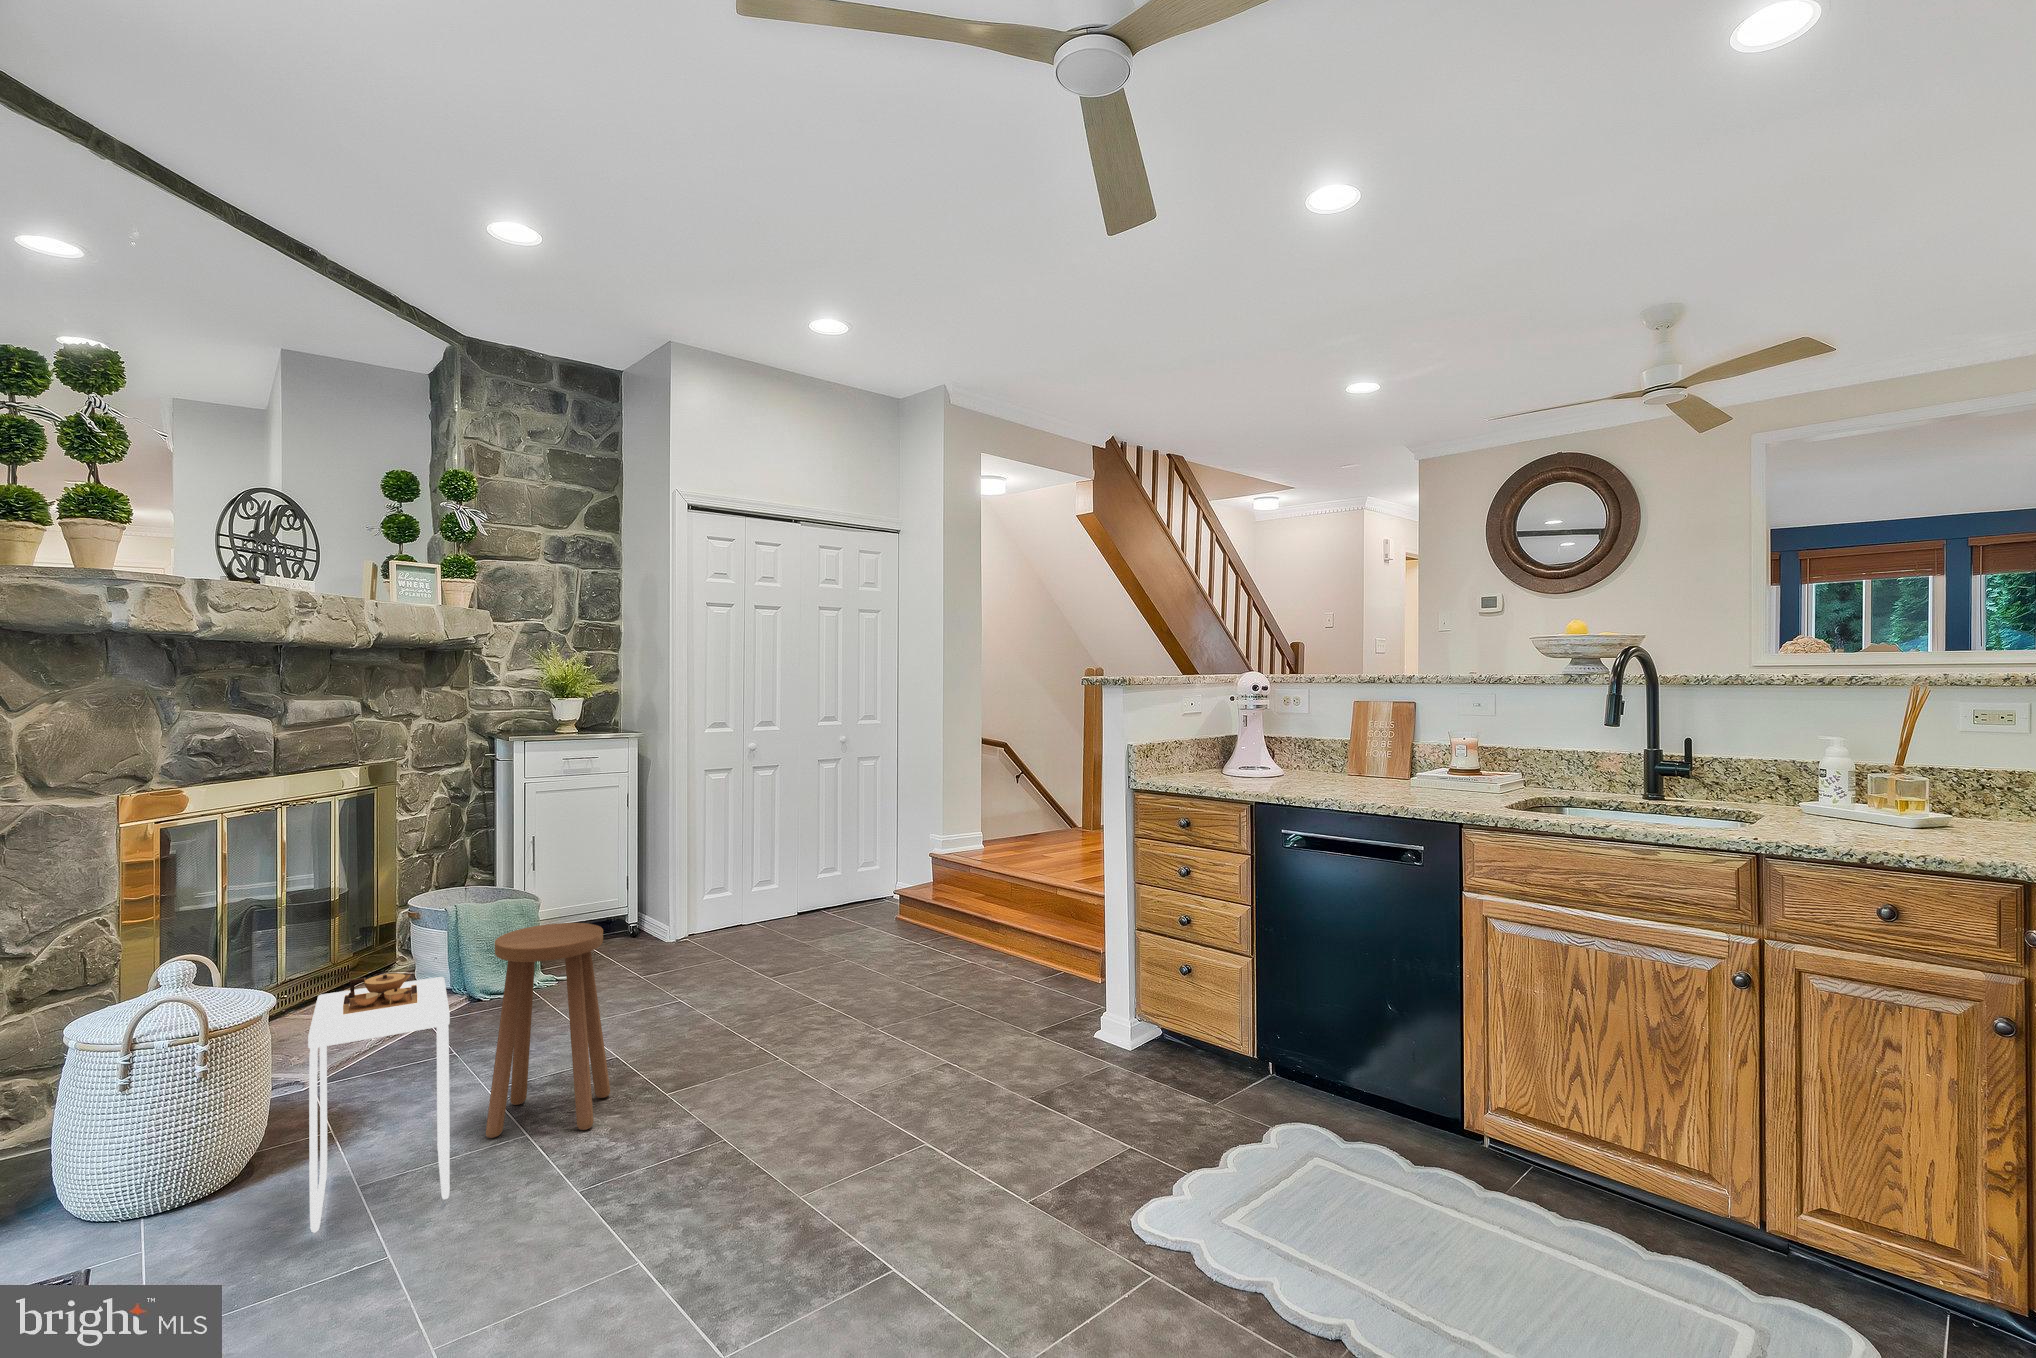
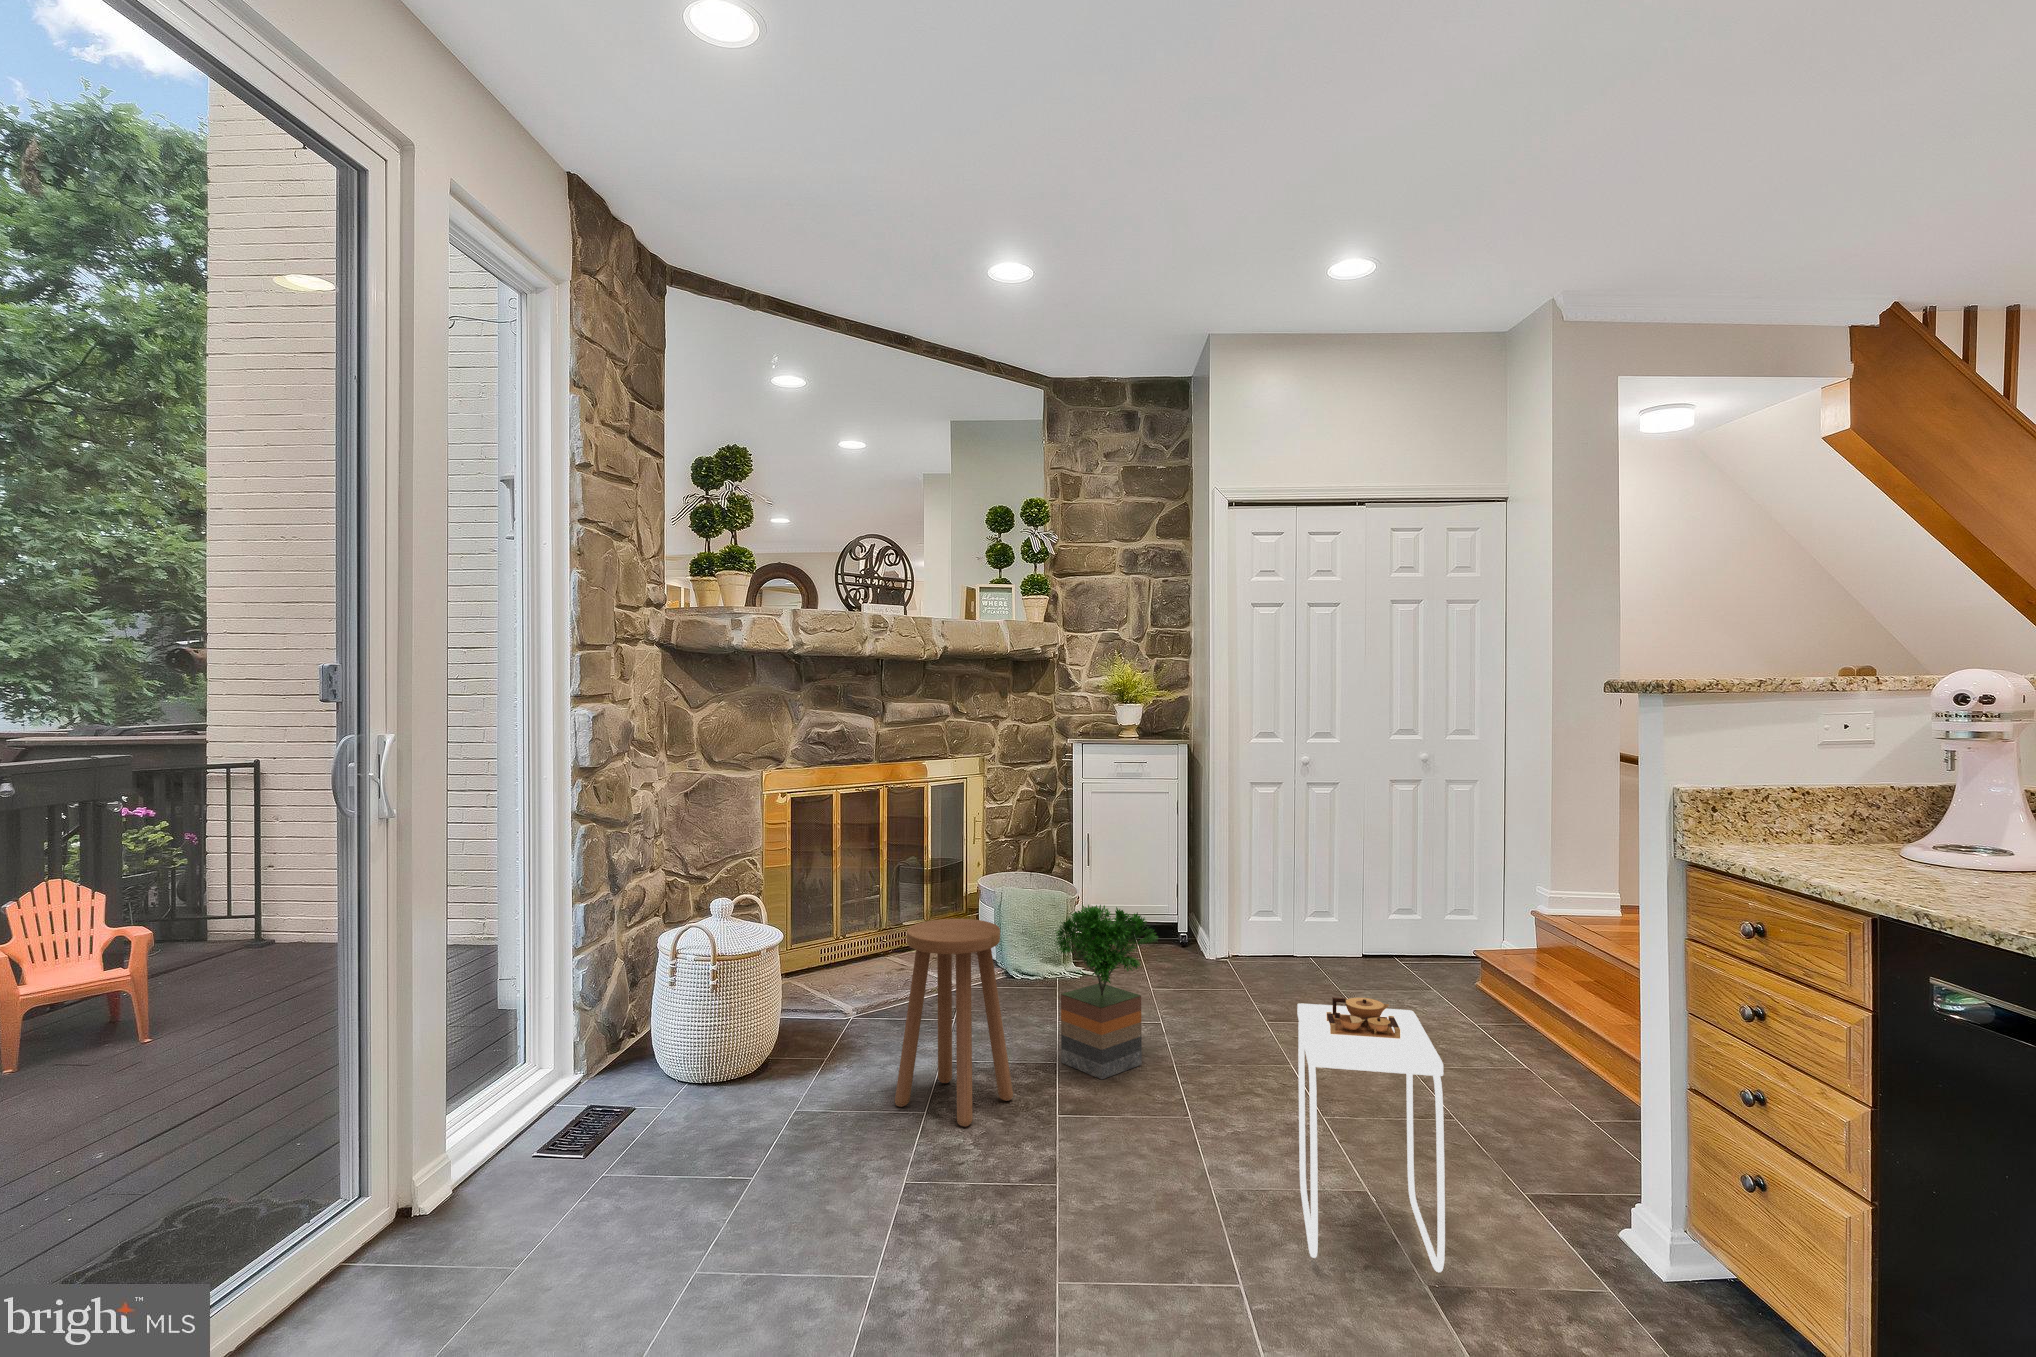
potted tree: none [615,891,719,1055] -> present [1055,905,1158,1079]
side table: present [308,973,450,1232] -> present [1297,997,1445,1272]

